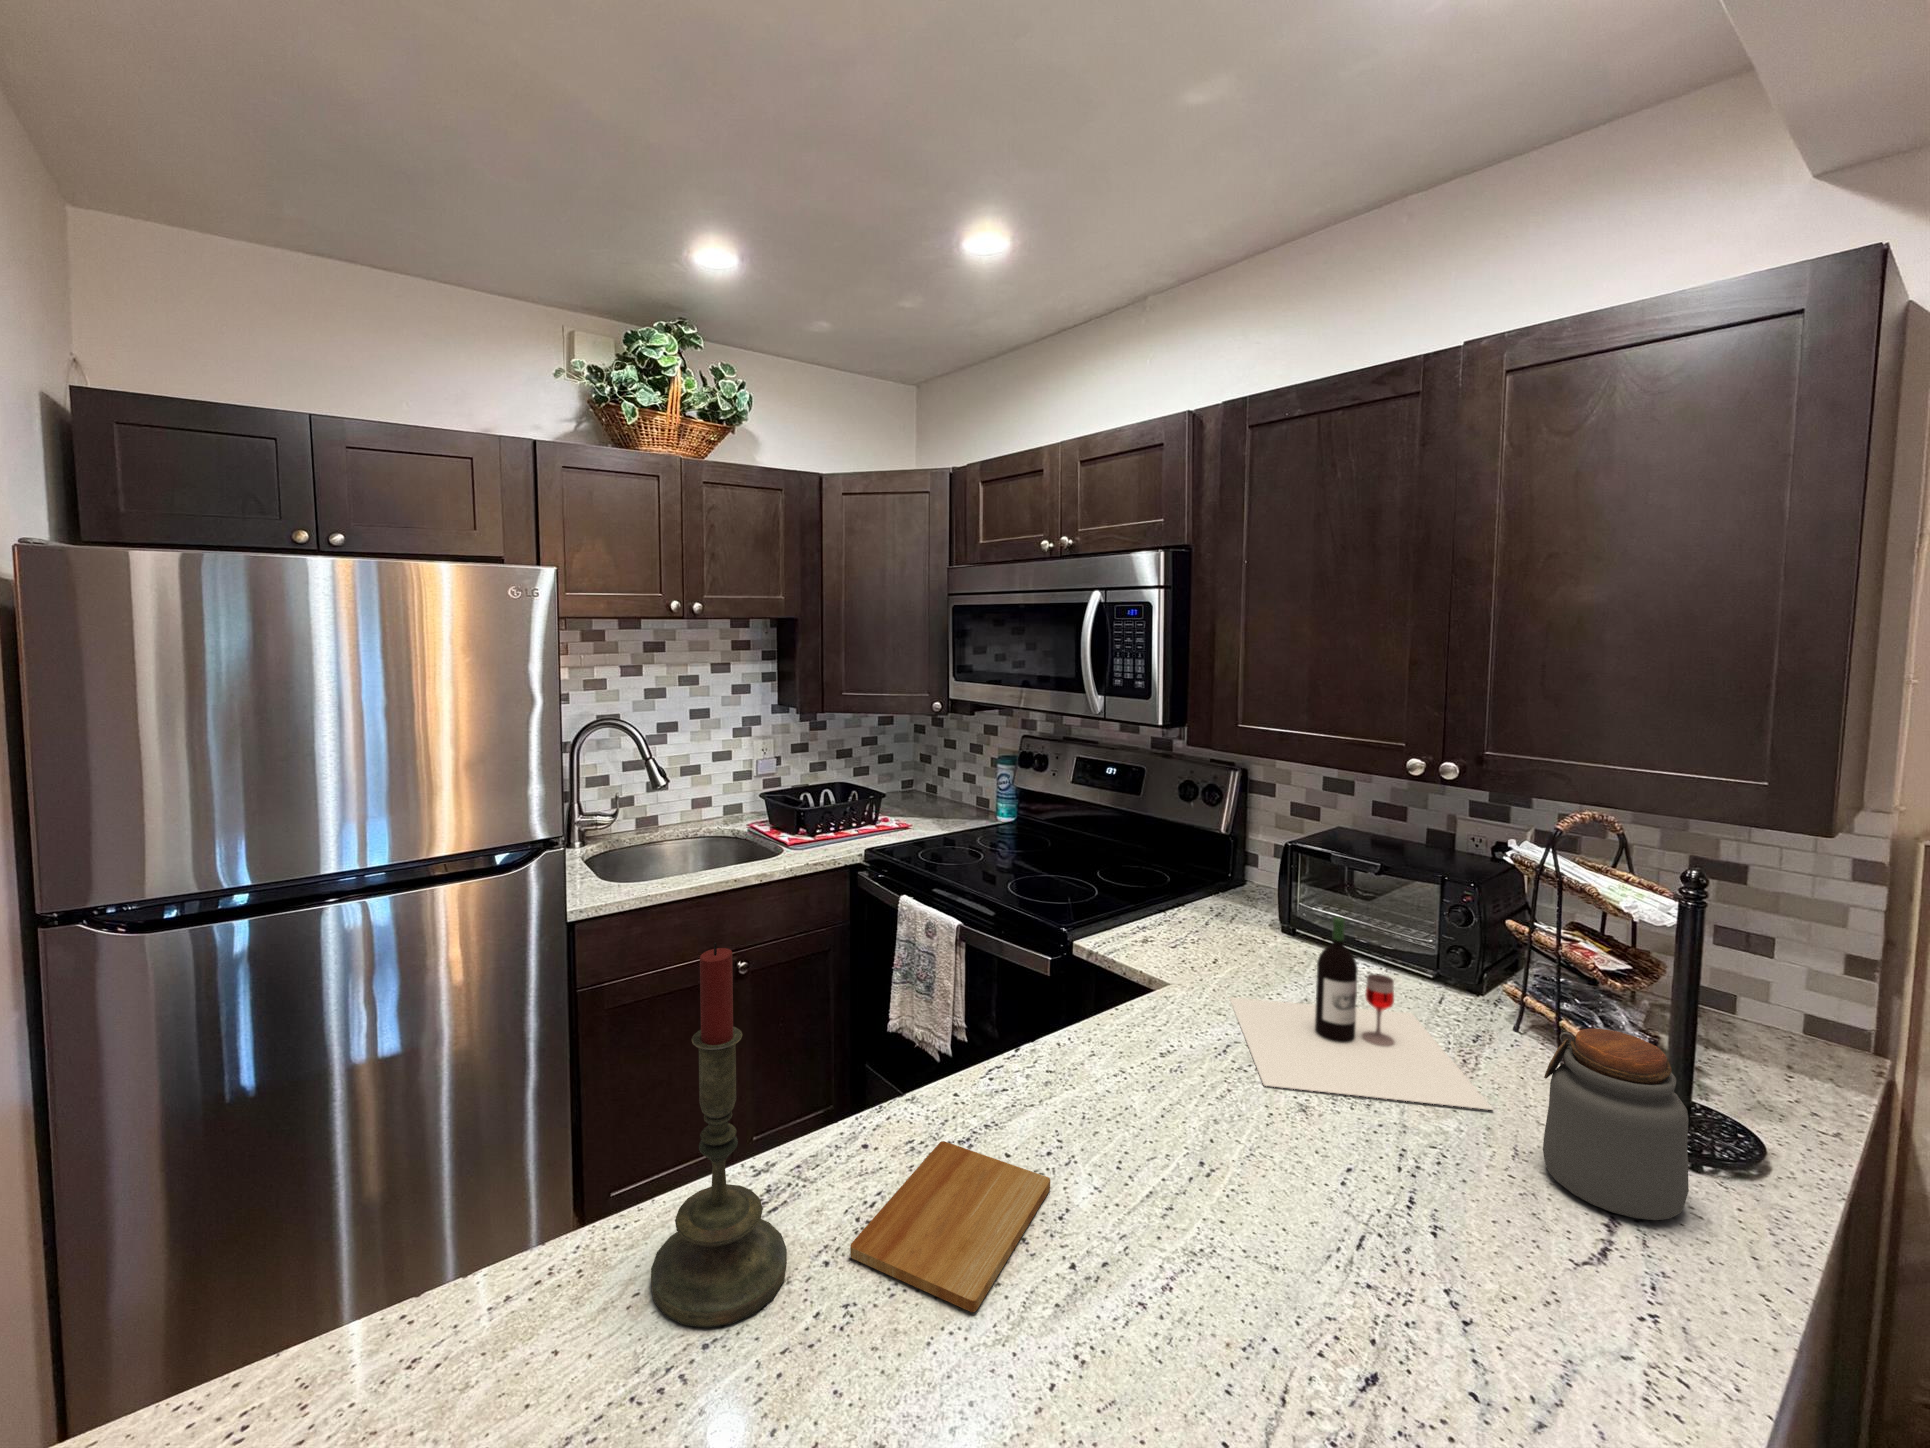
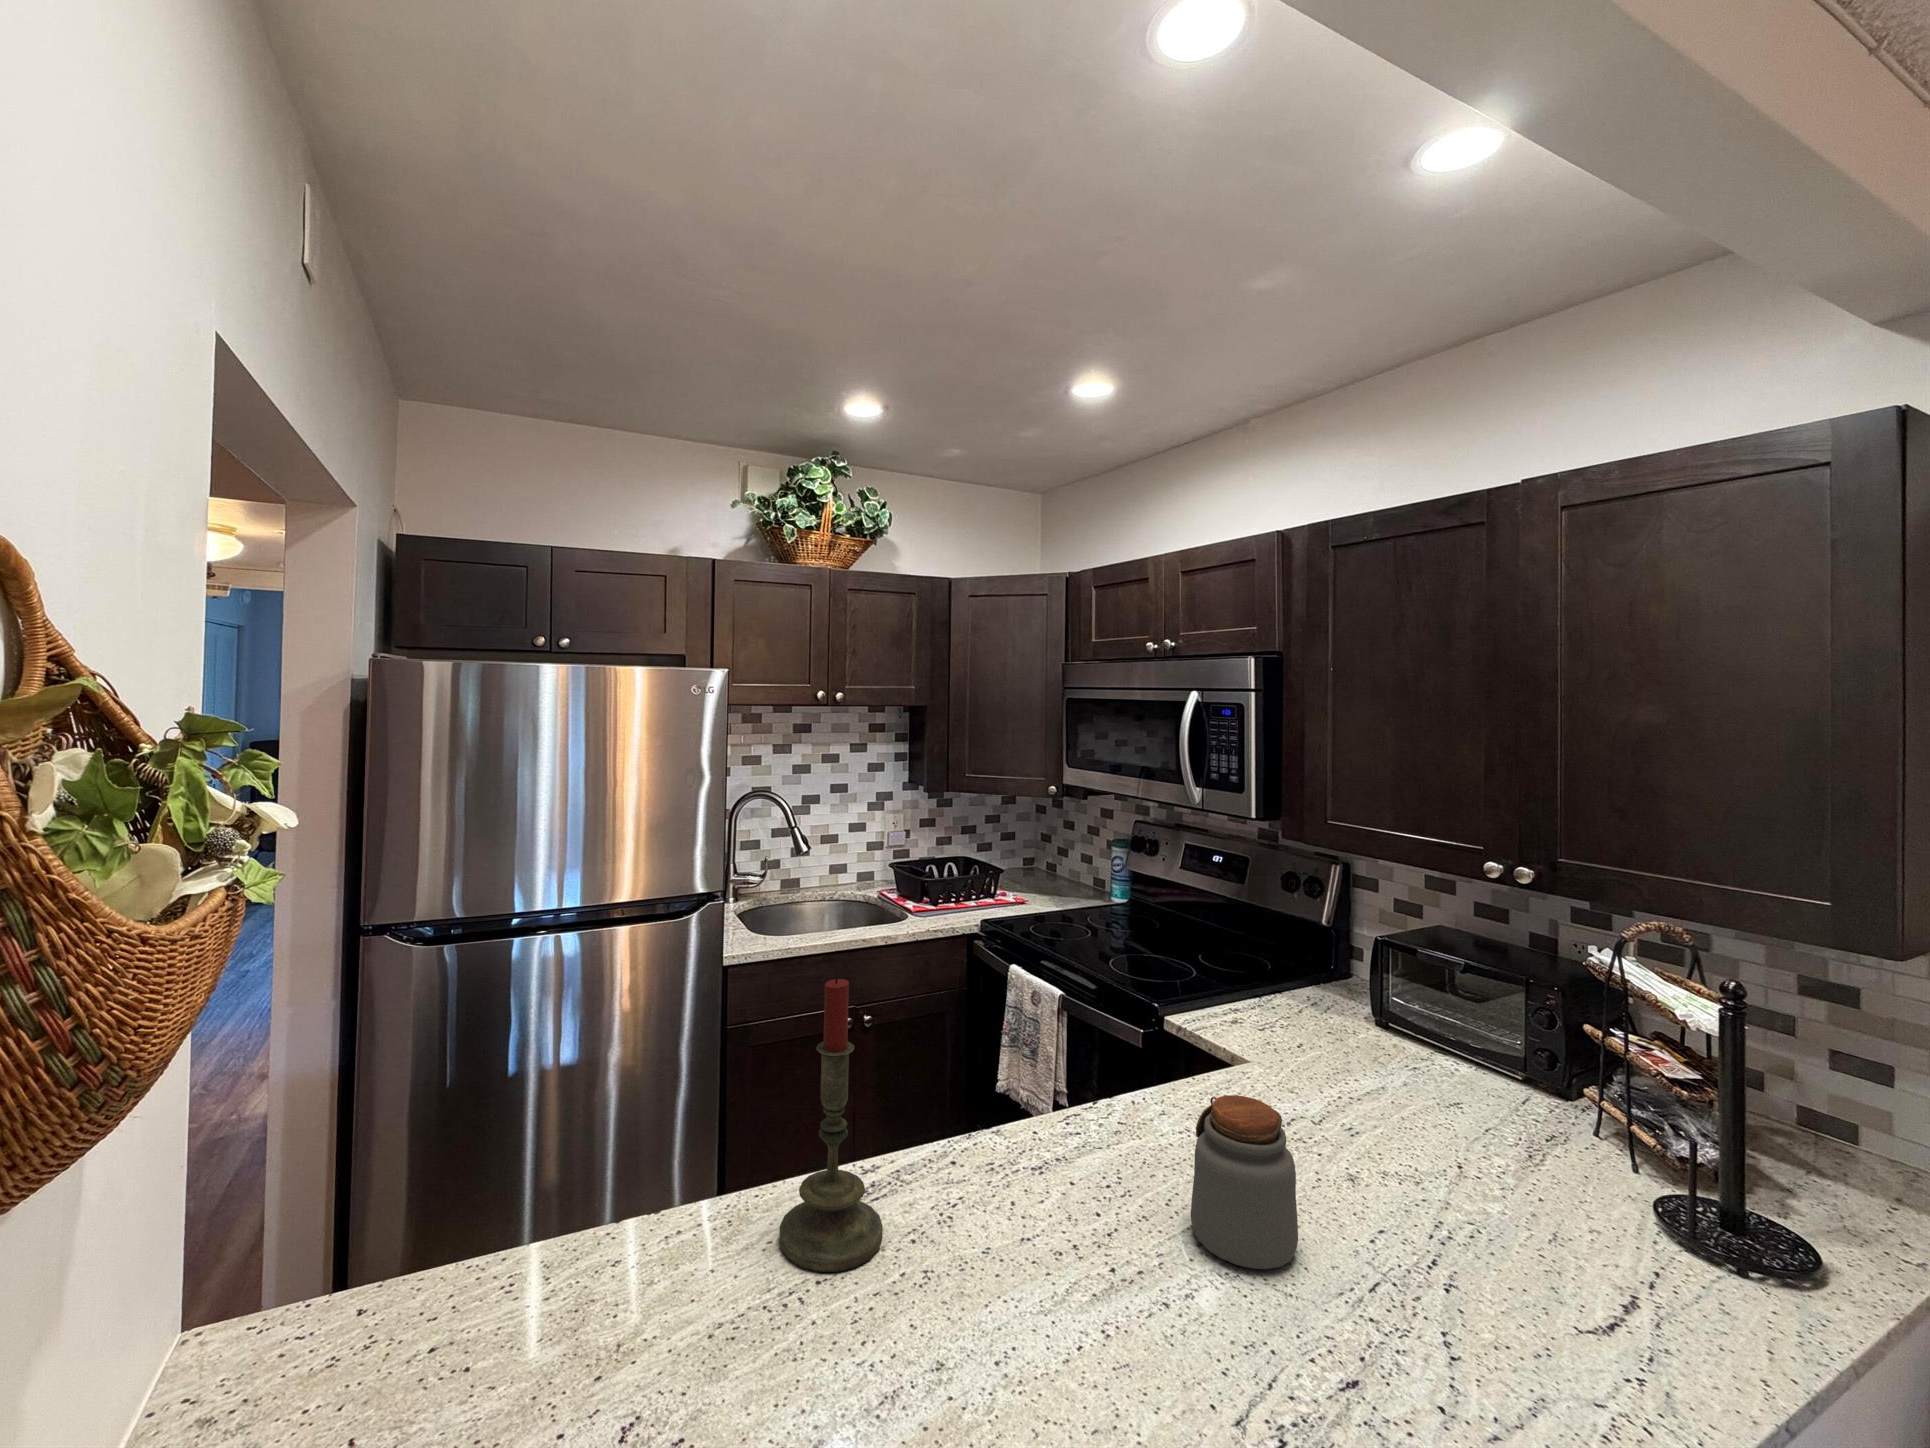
wine bottle: present [1230,917,1492,1110] -> none [1306,1007,1544,1200]
jar: present [1543,1029,1689,1220] -> present [1191,1095,1298,1269]
cutting board: present [850,1141,1050,1312] -> none [932,1166,1105,1290]

